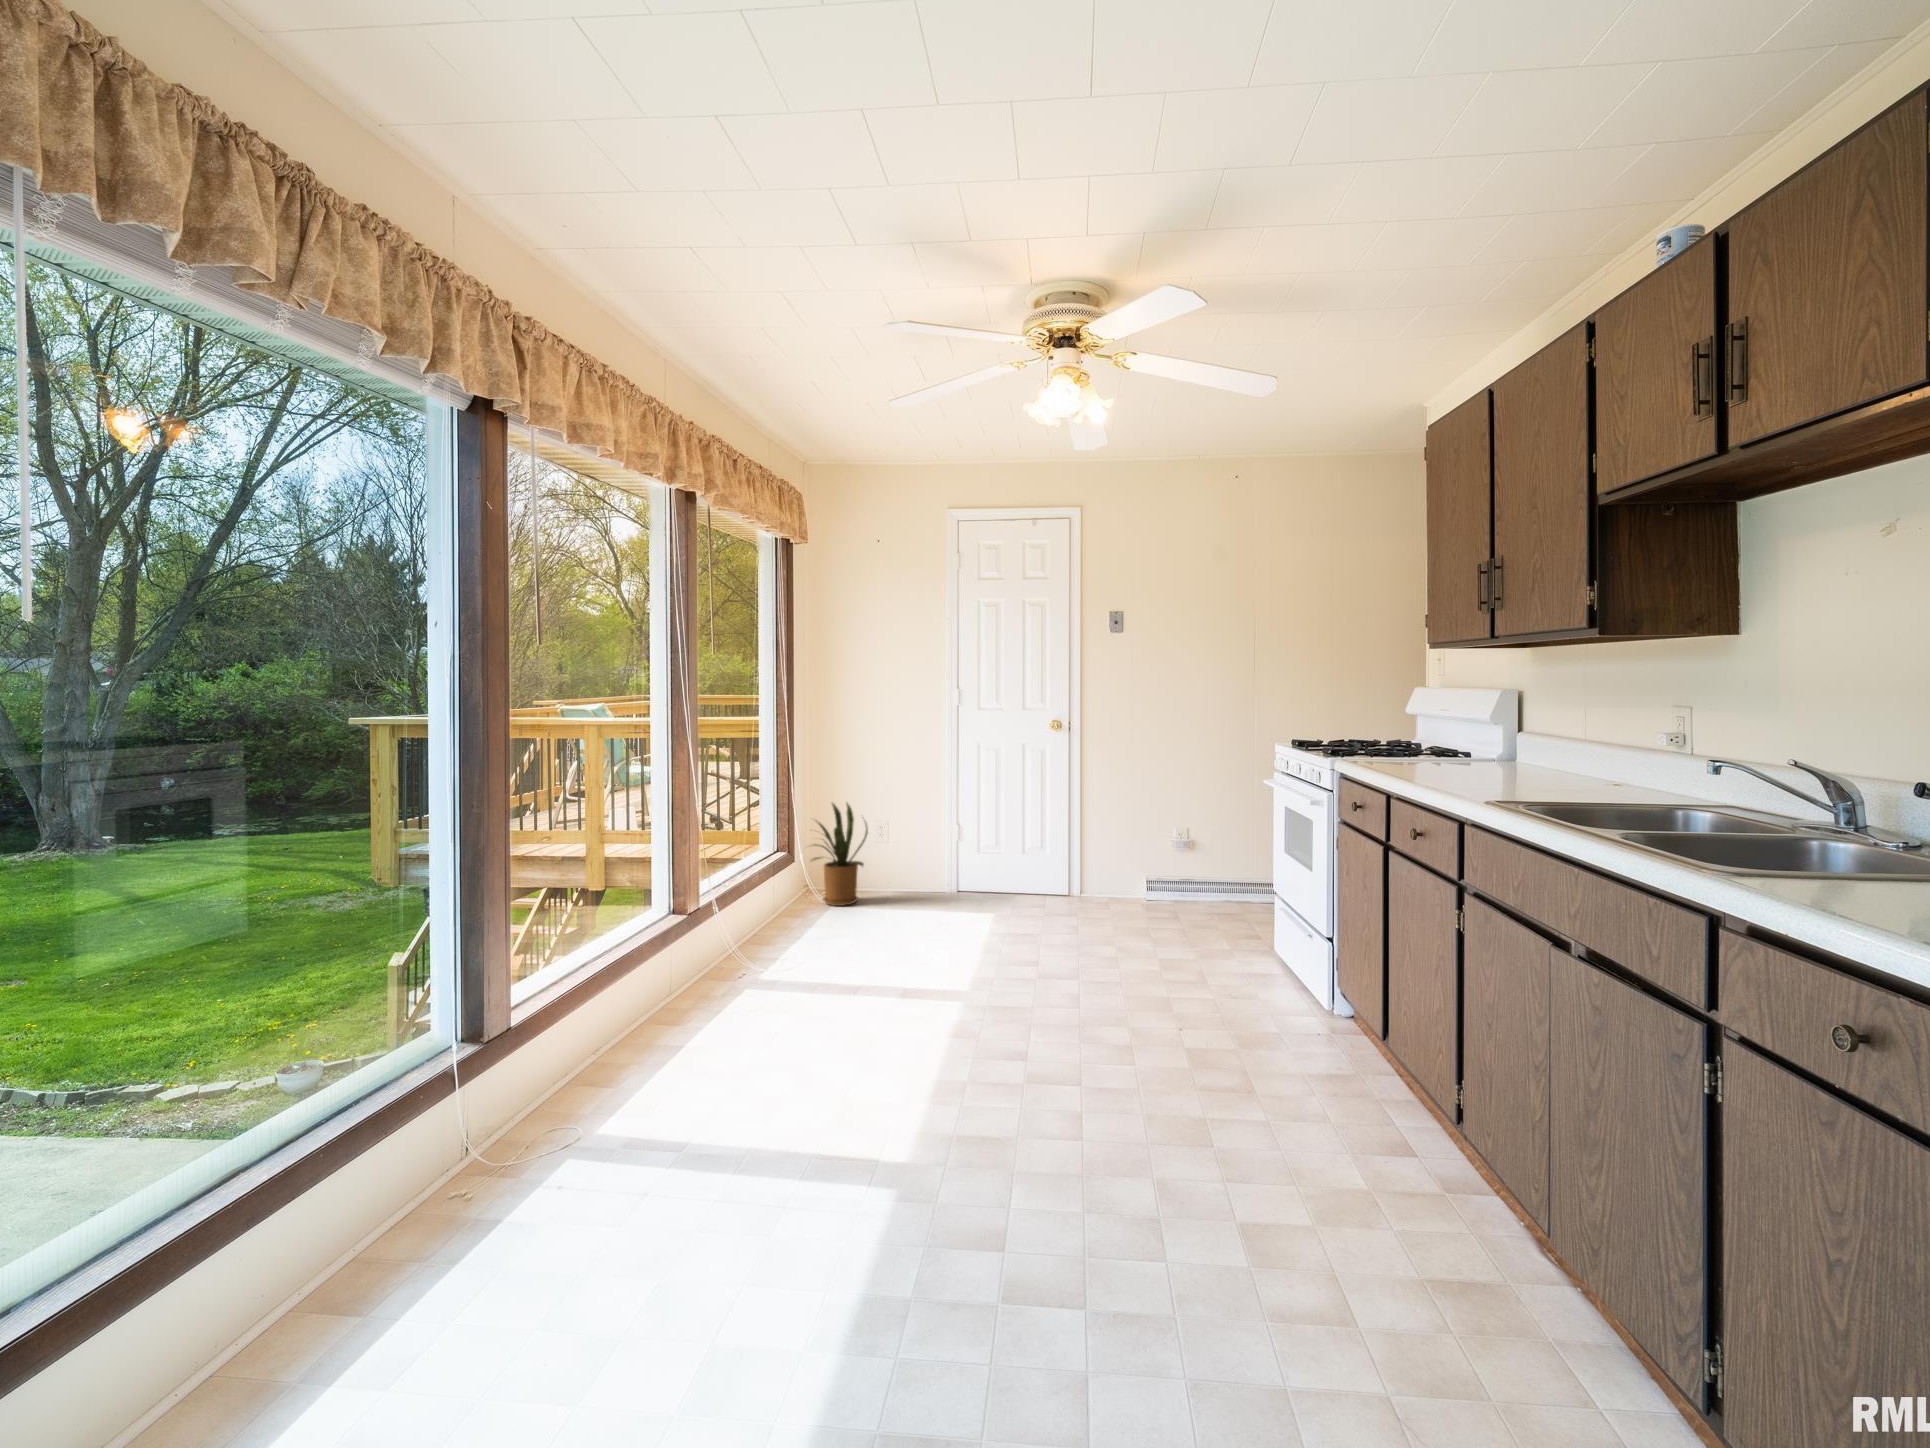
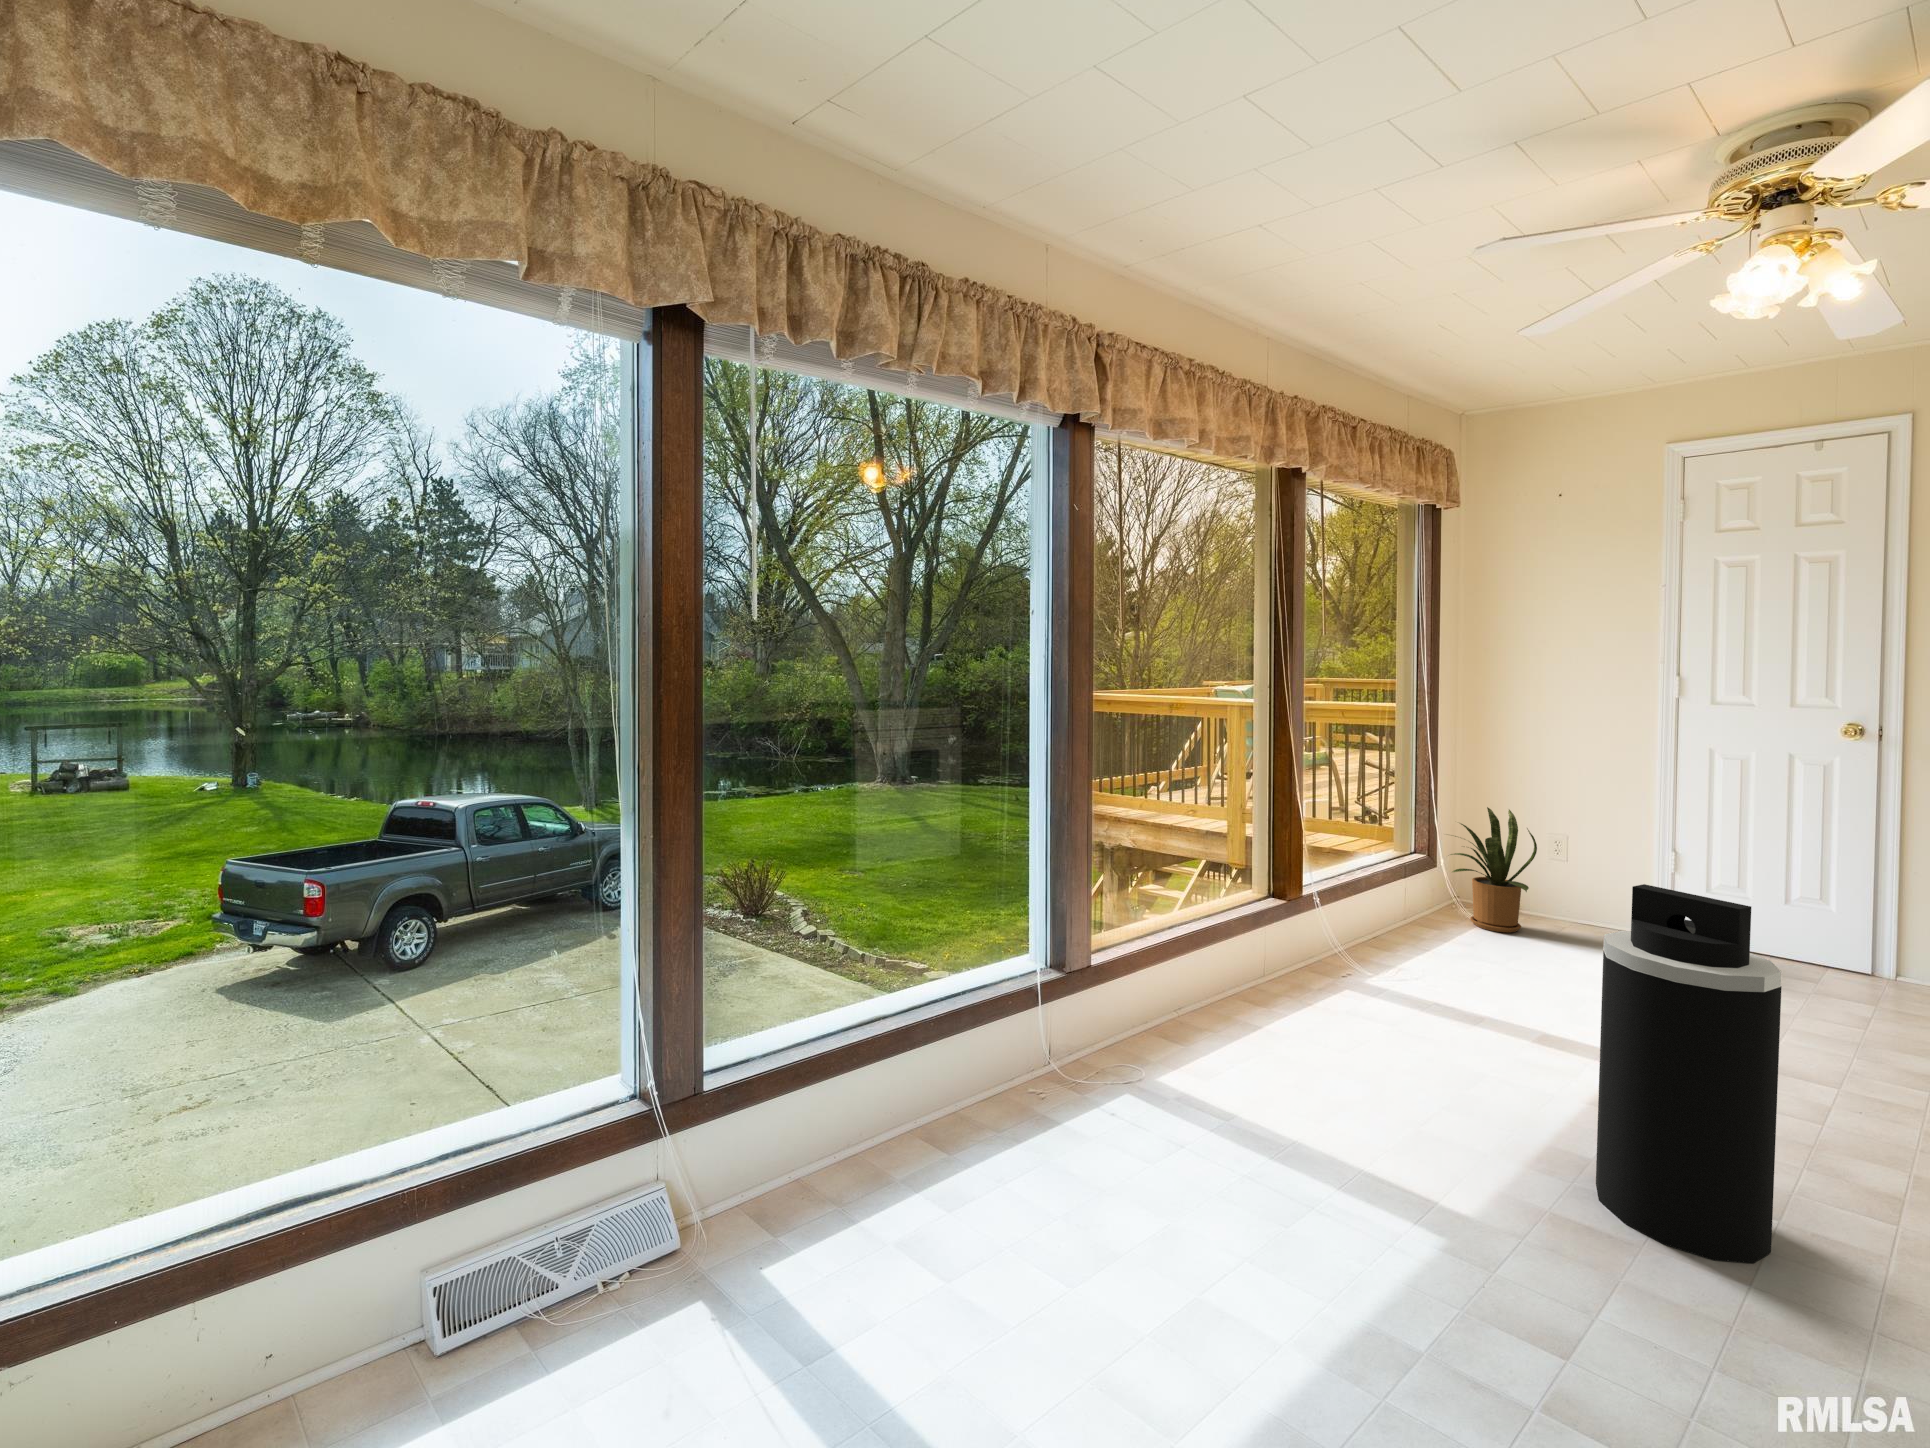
trash can: none [945,838,1036,1090] -> present [1596,884,1781,1263]

